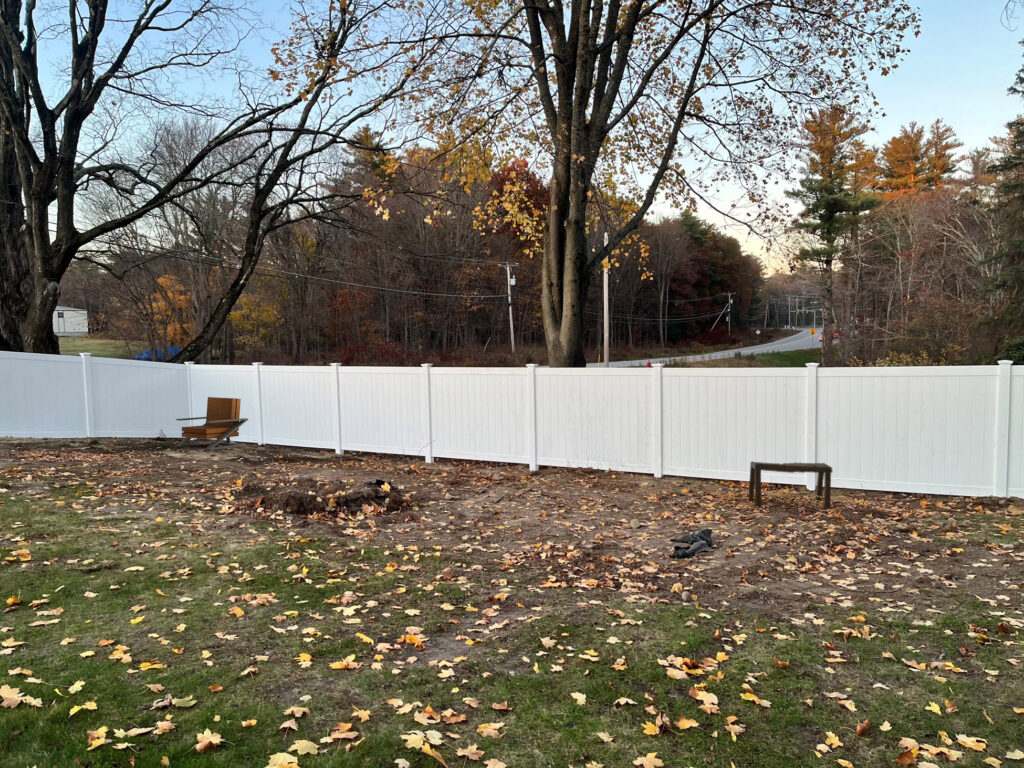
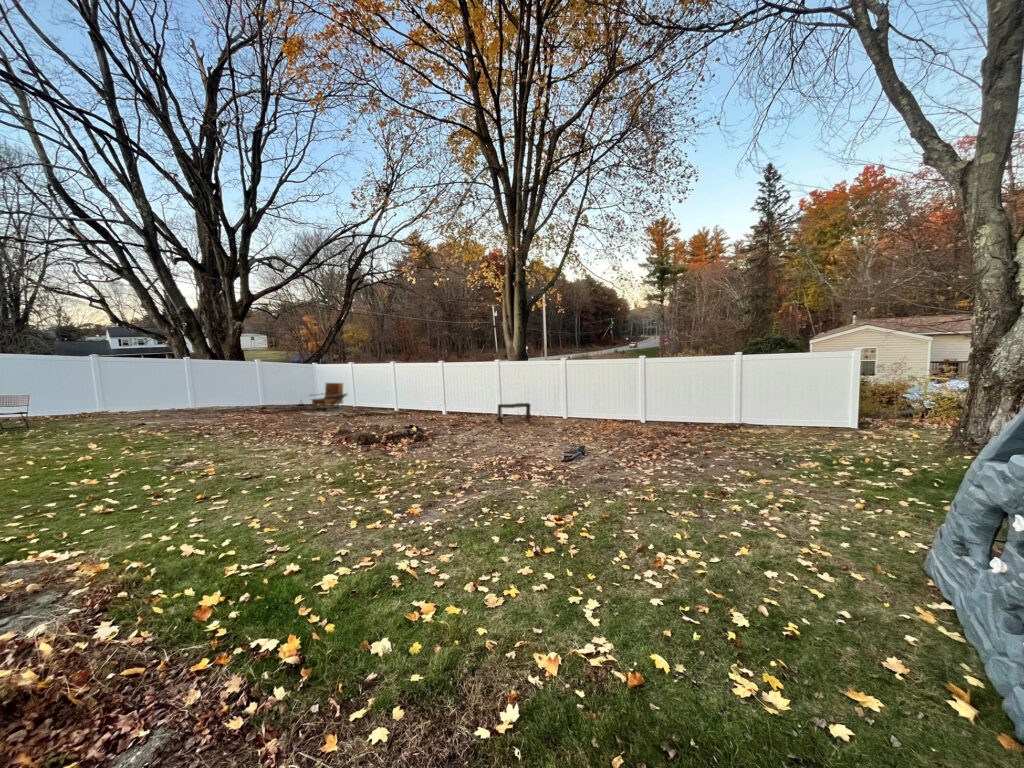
bench: present [748,461,832,509] -> present [497,403,530,423]

